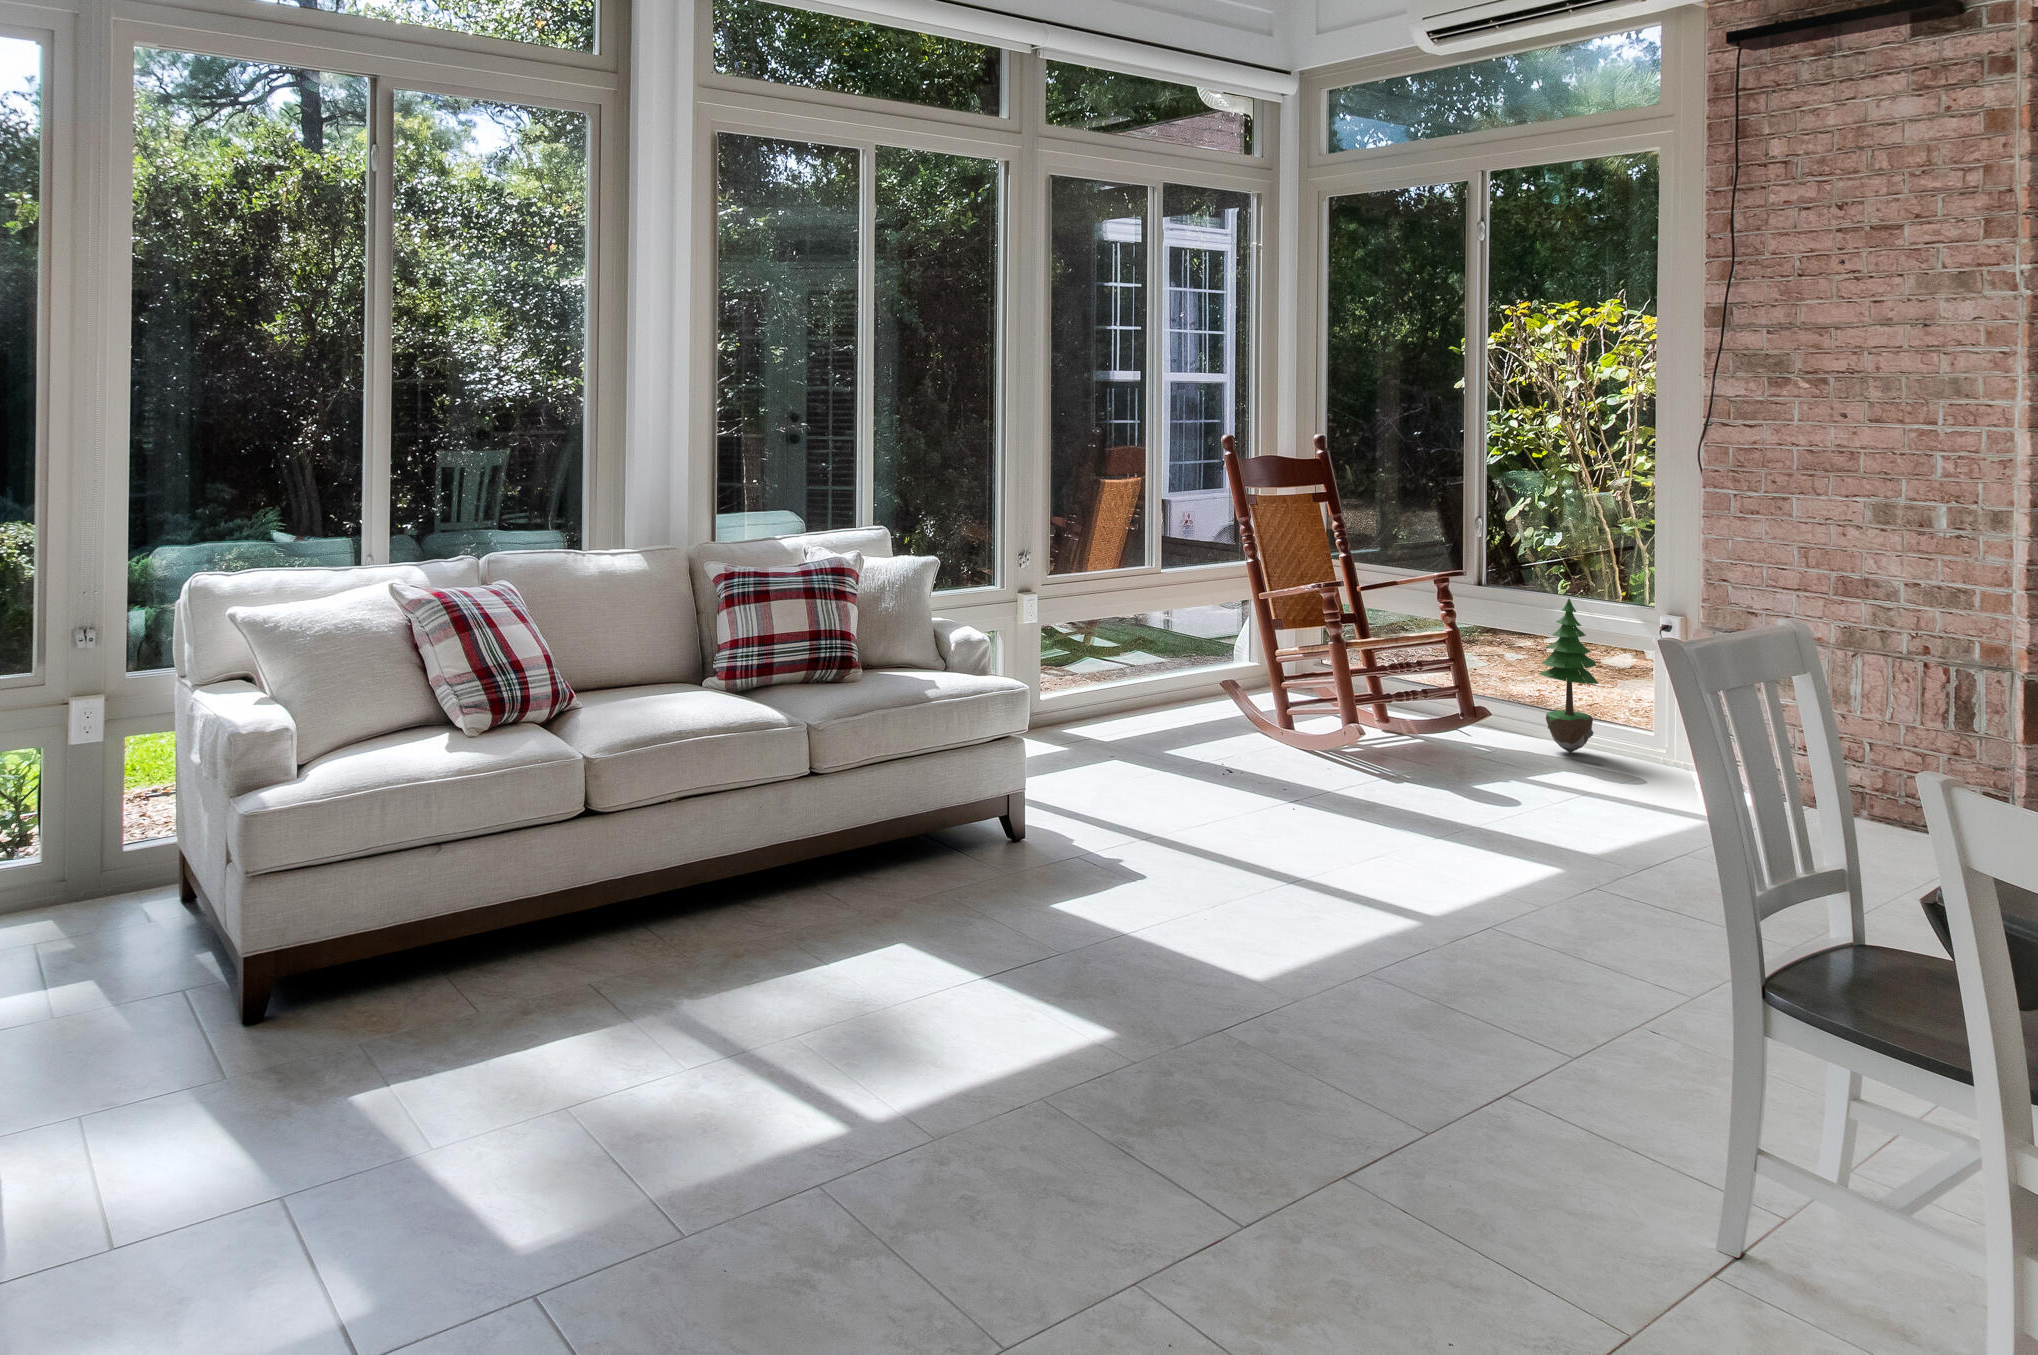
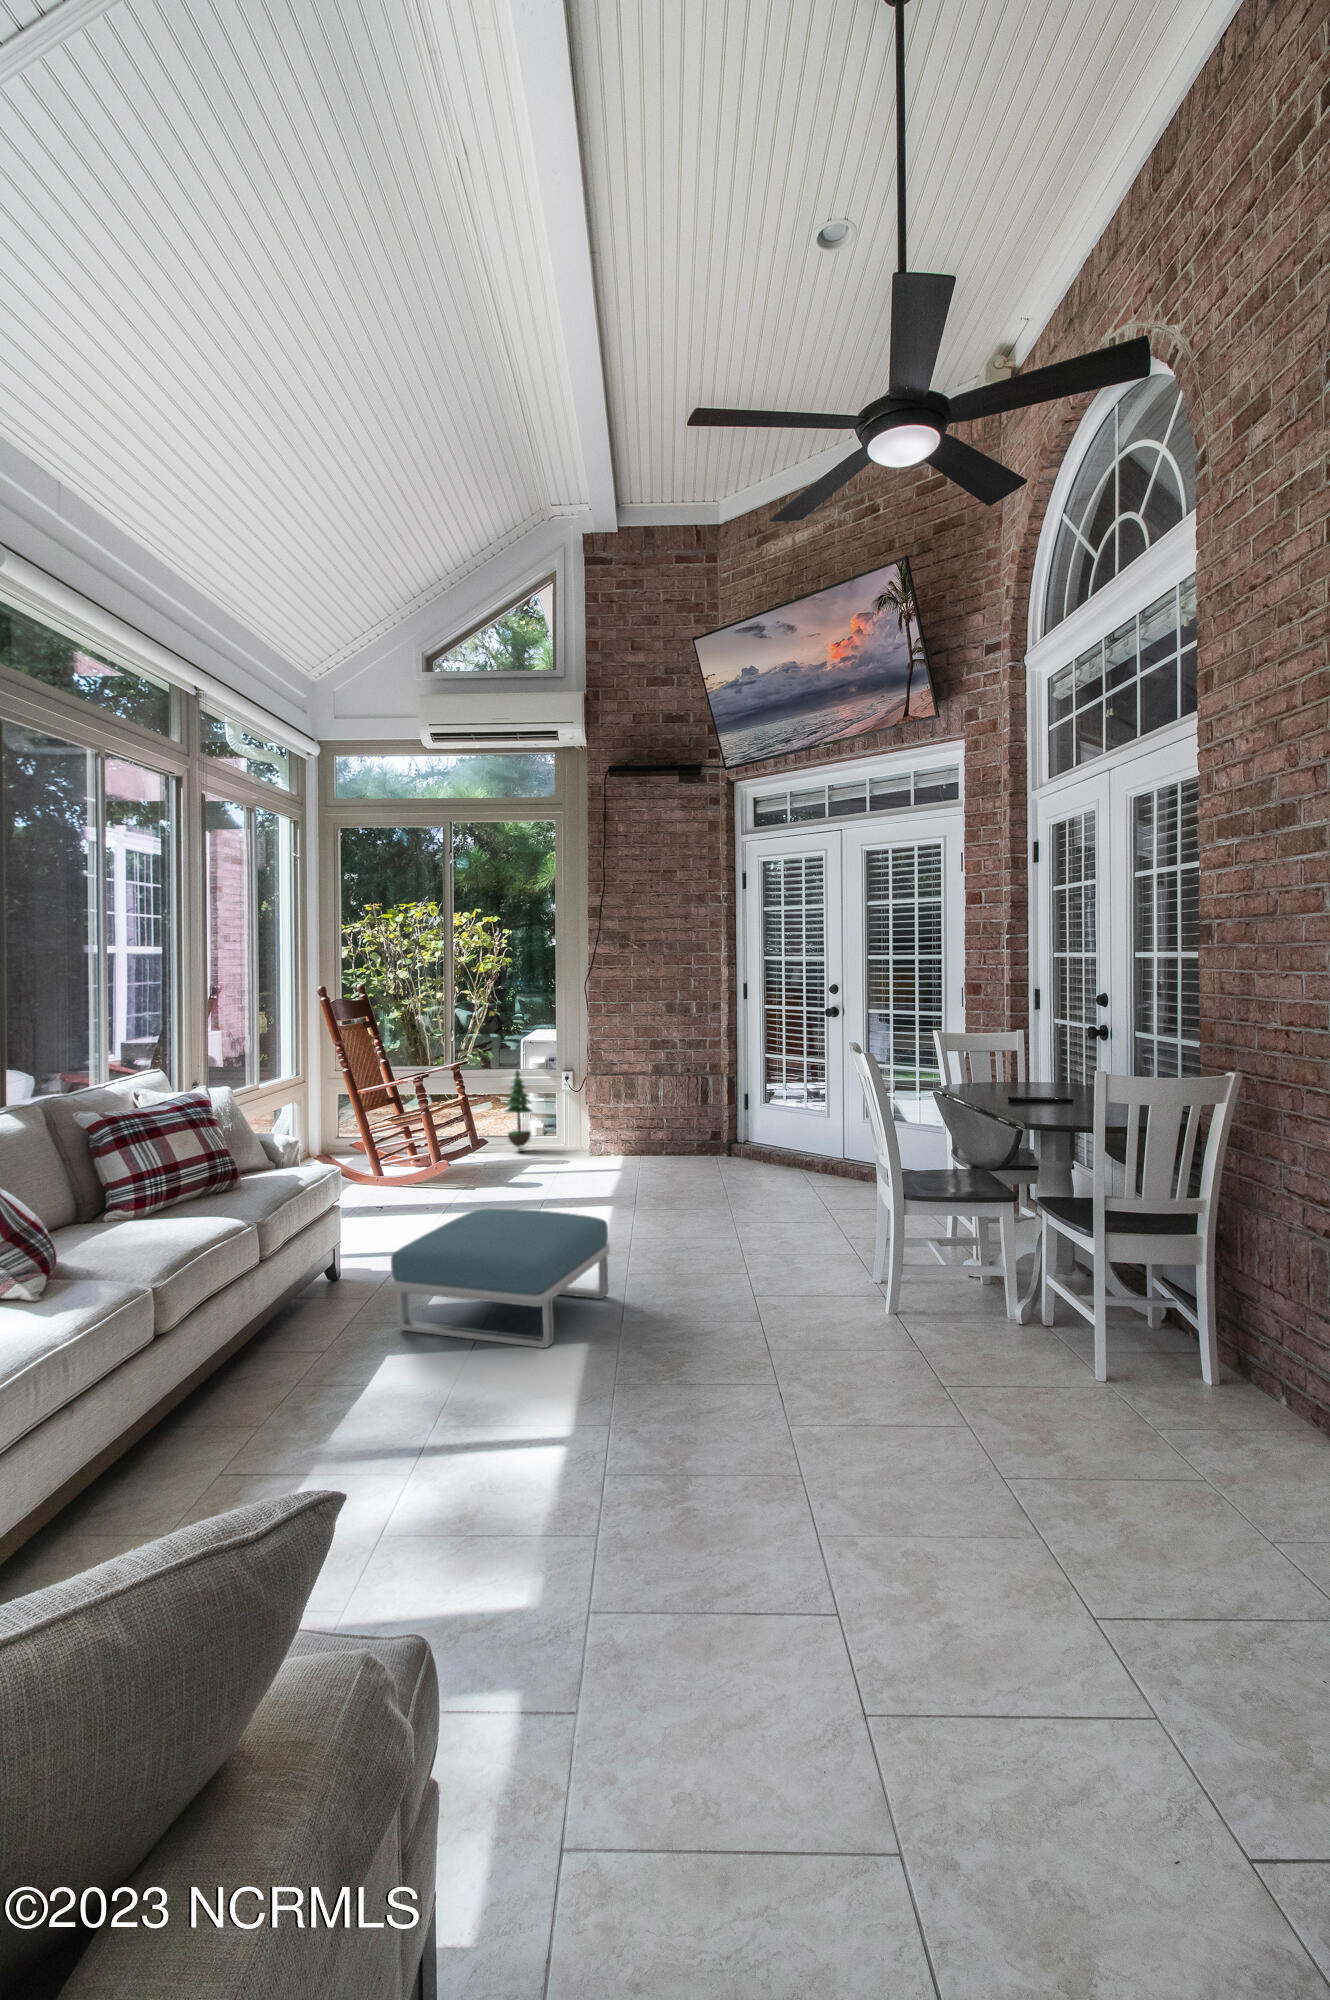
footstool: none [893,801,1246,1049] -> present [391,1209,610,1348]

